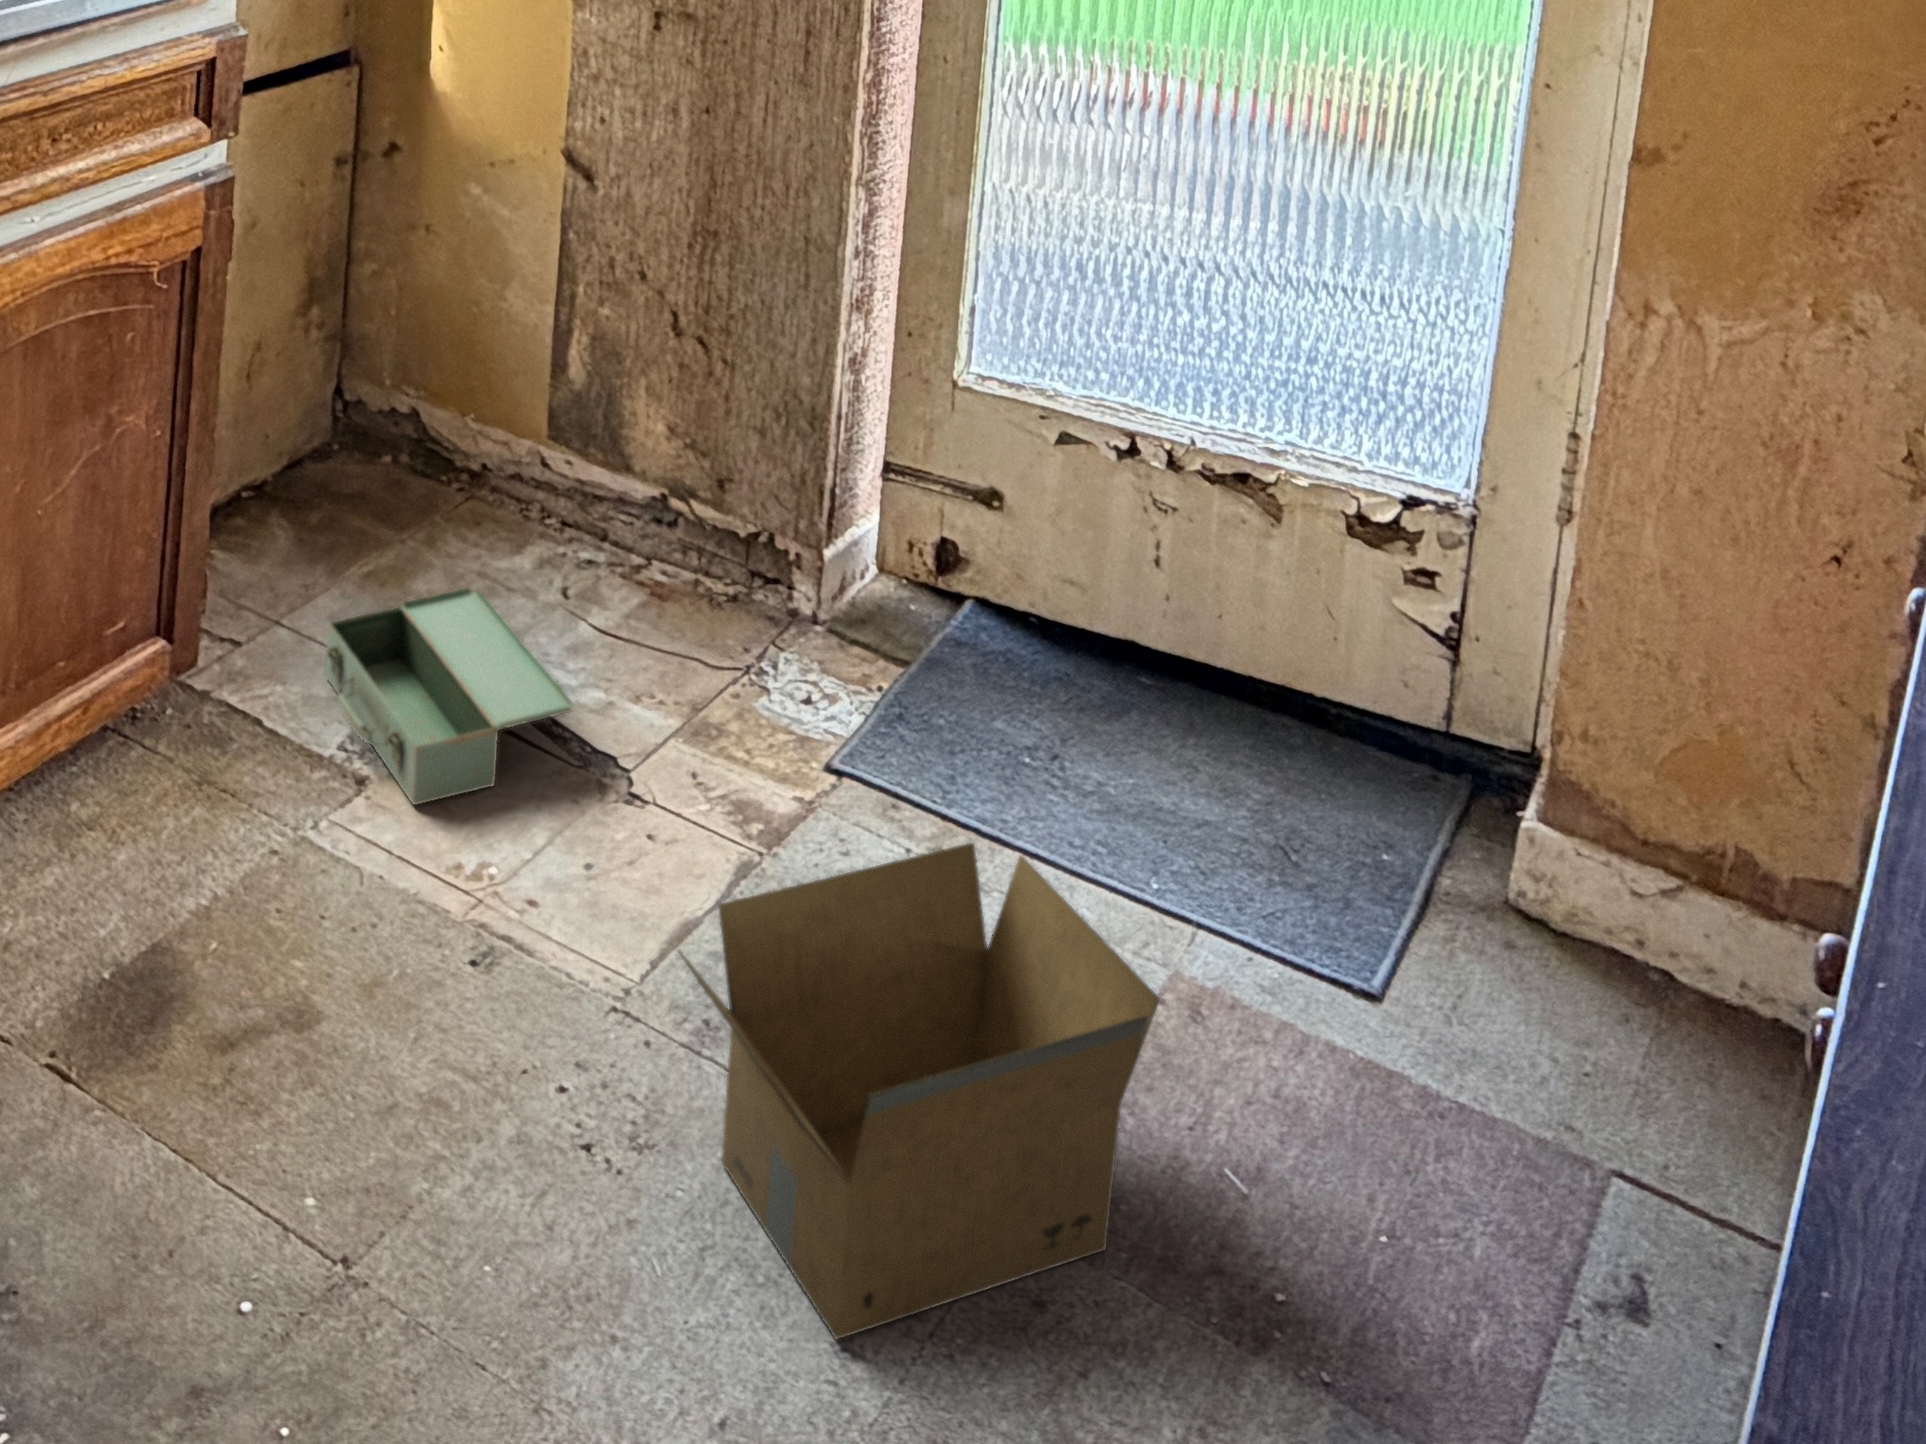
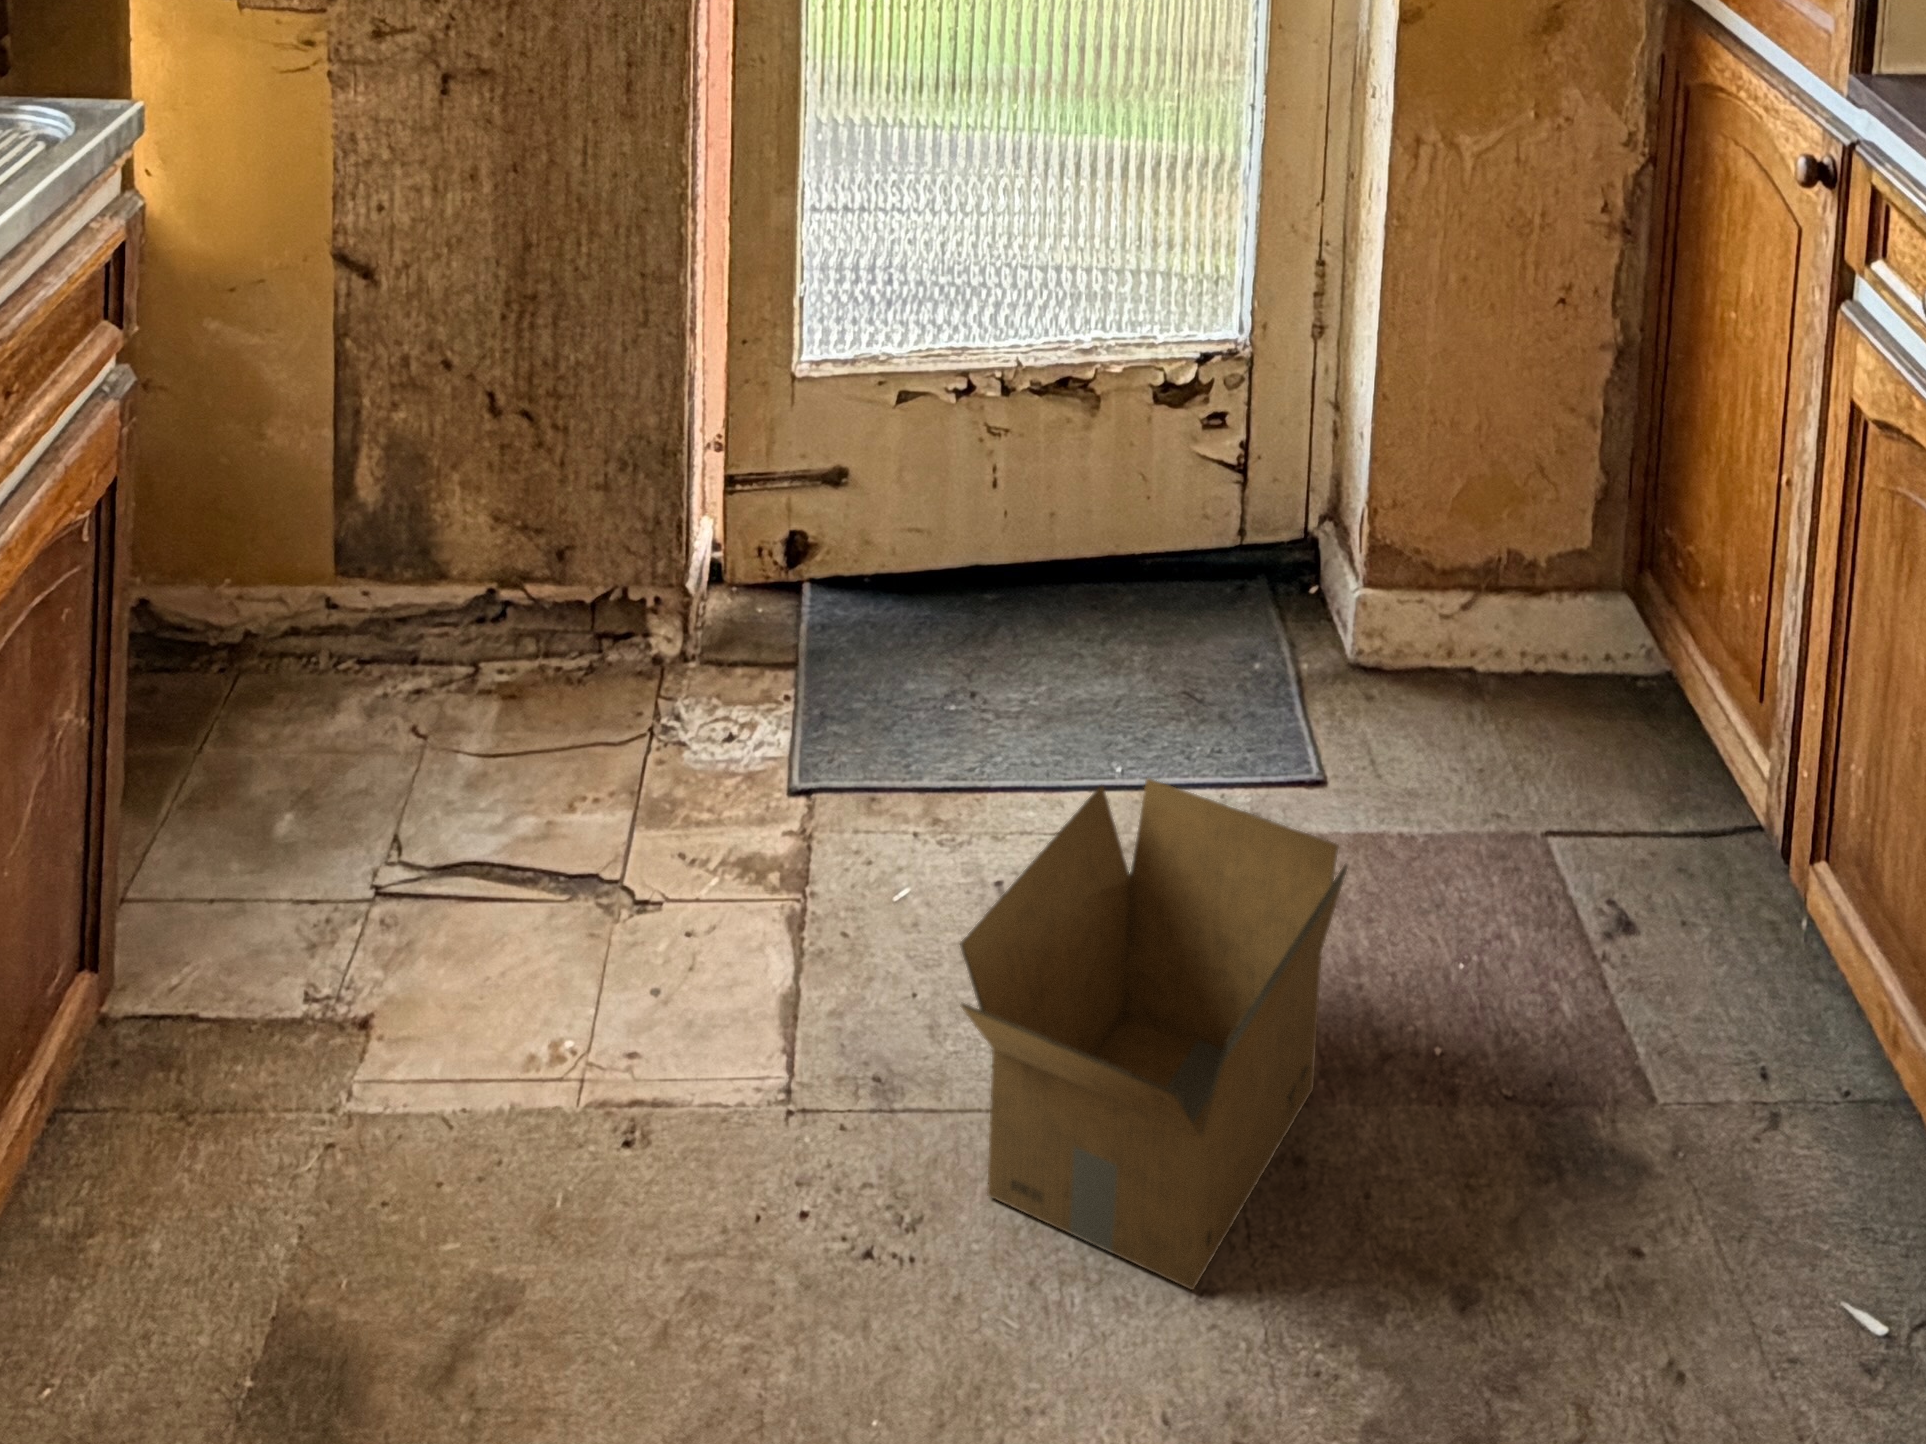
toolbox: present [326,589,573,805] -> none [229,759,564,1015]

